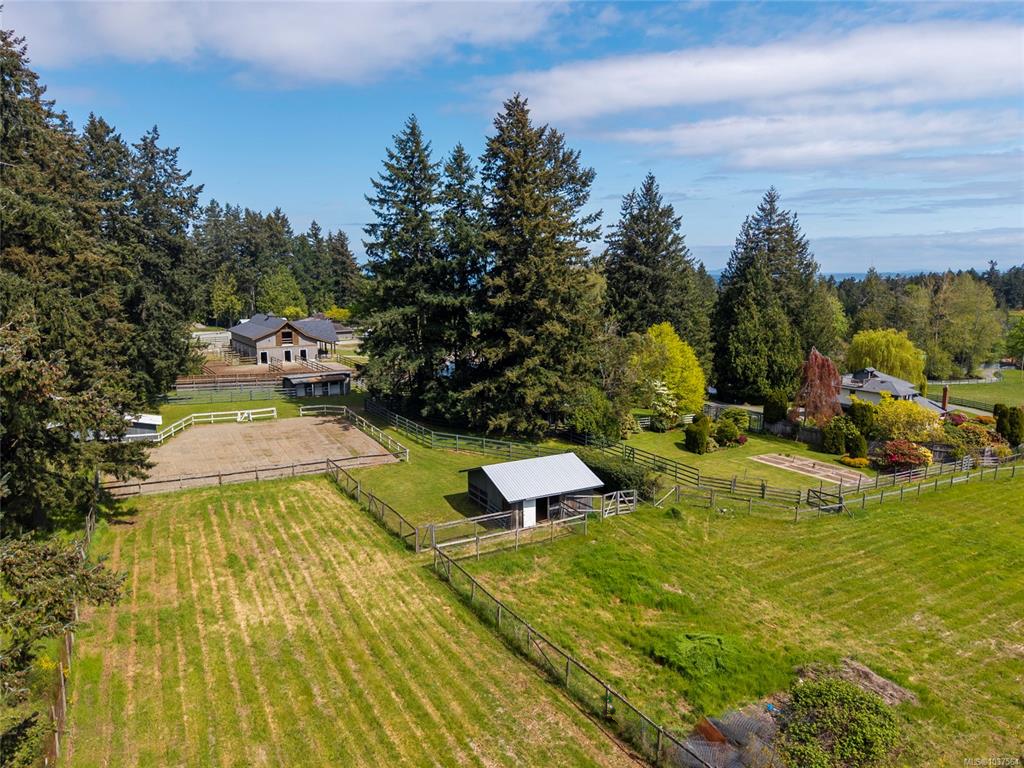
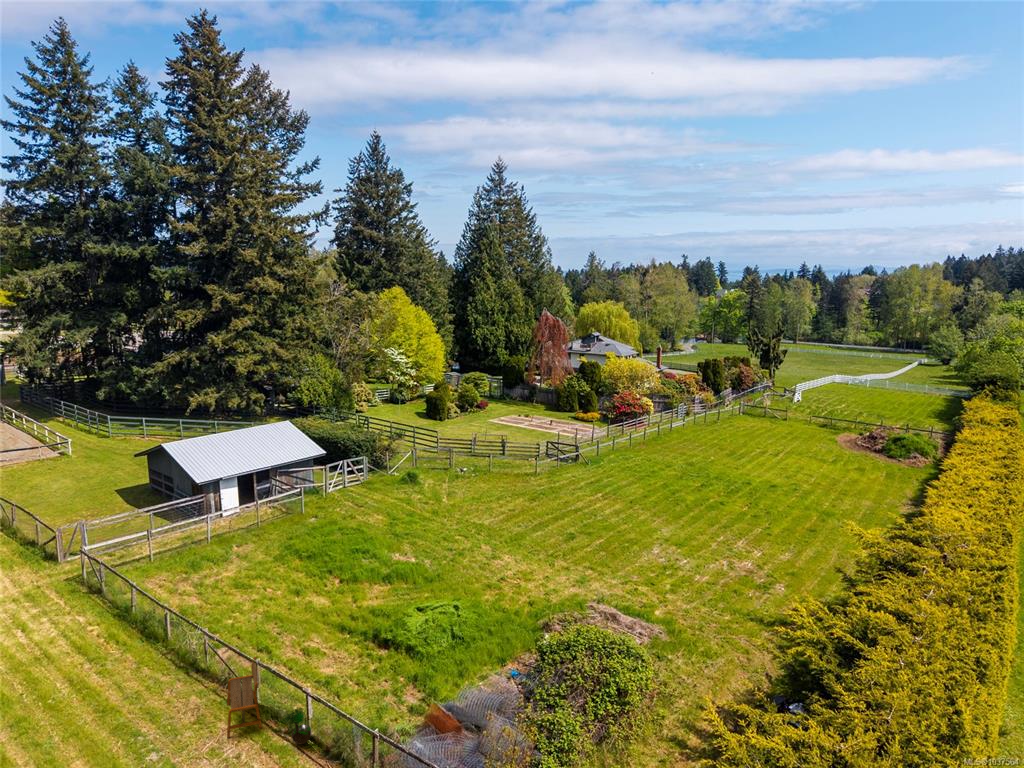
bench: none [555,650,581,702] -> present [227,657,262,738]

